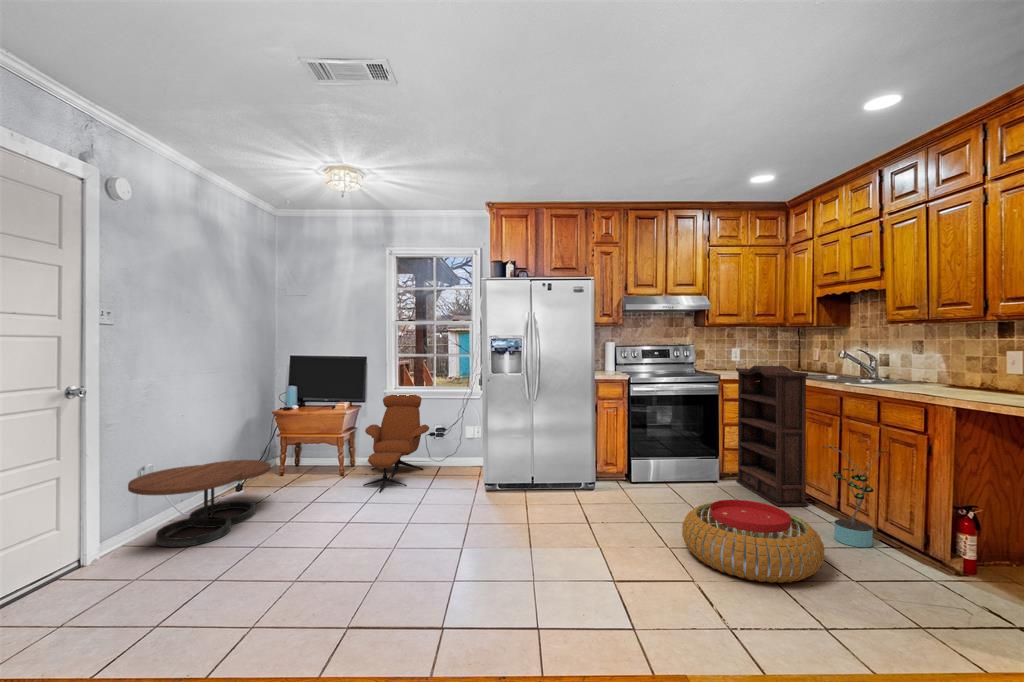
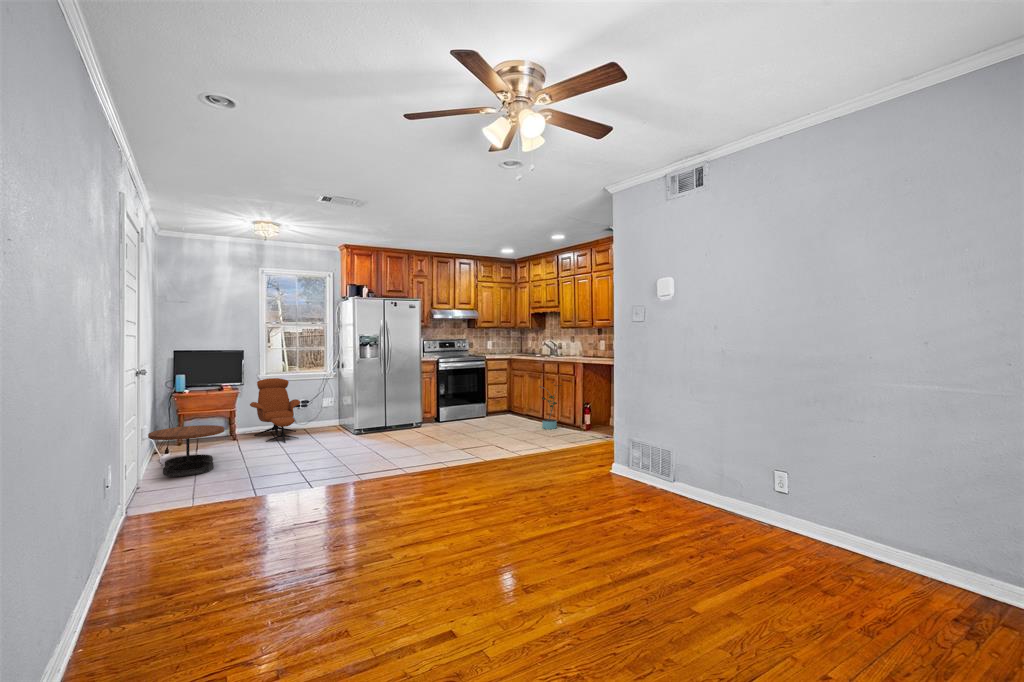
bookshelf: present [736,366,808,507] -> none [494,350,530,422]
pouf: present [682,500,825,583] -> none [482,413,541,441]

